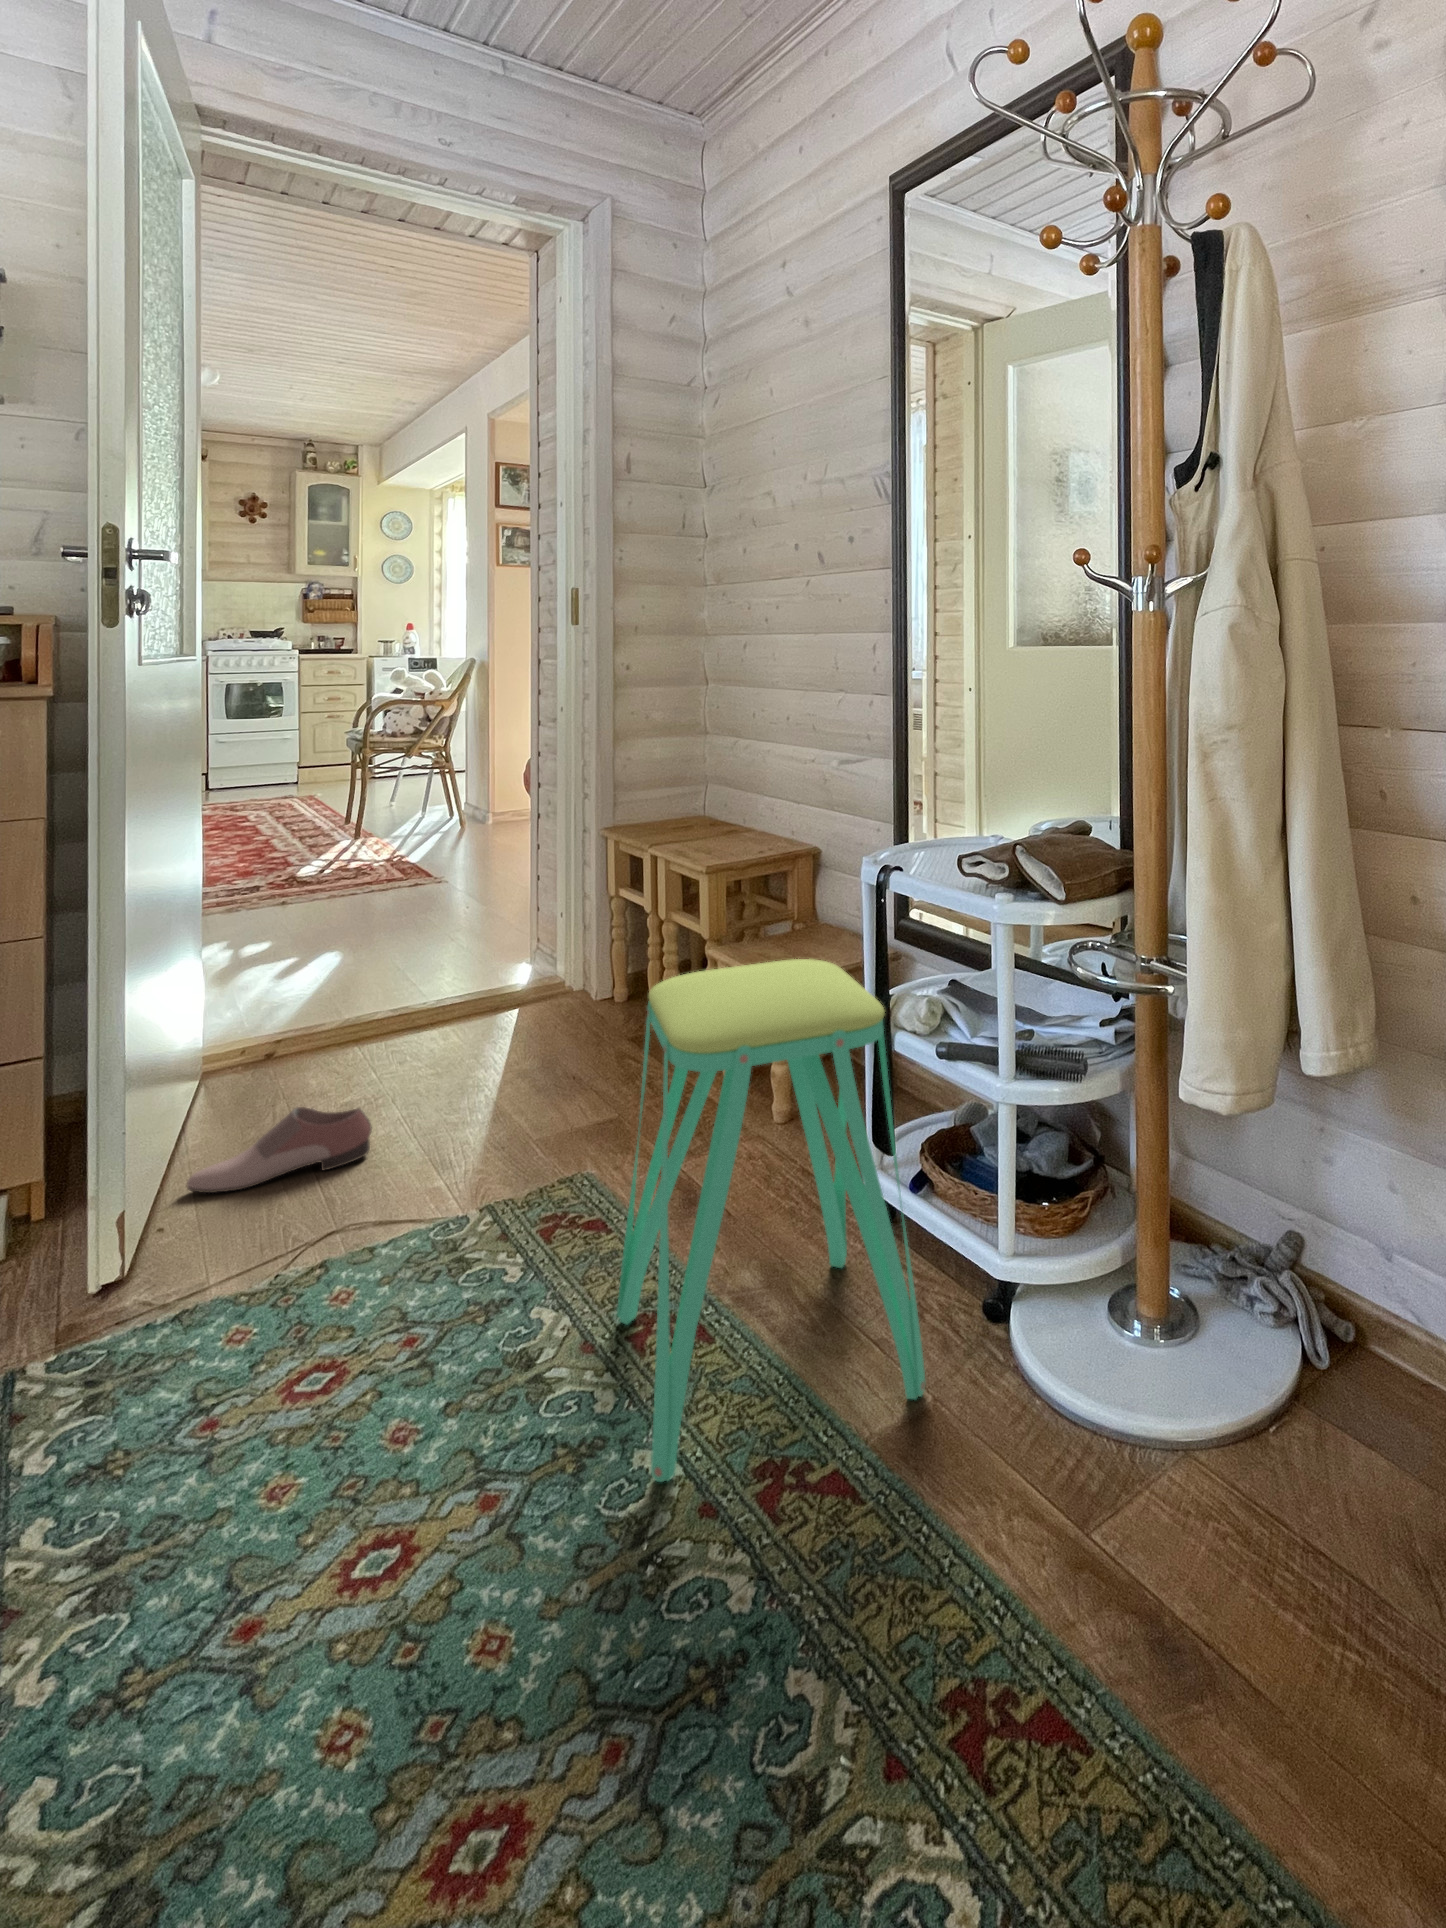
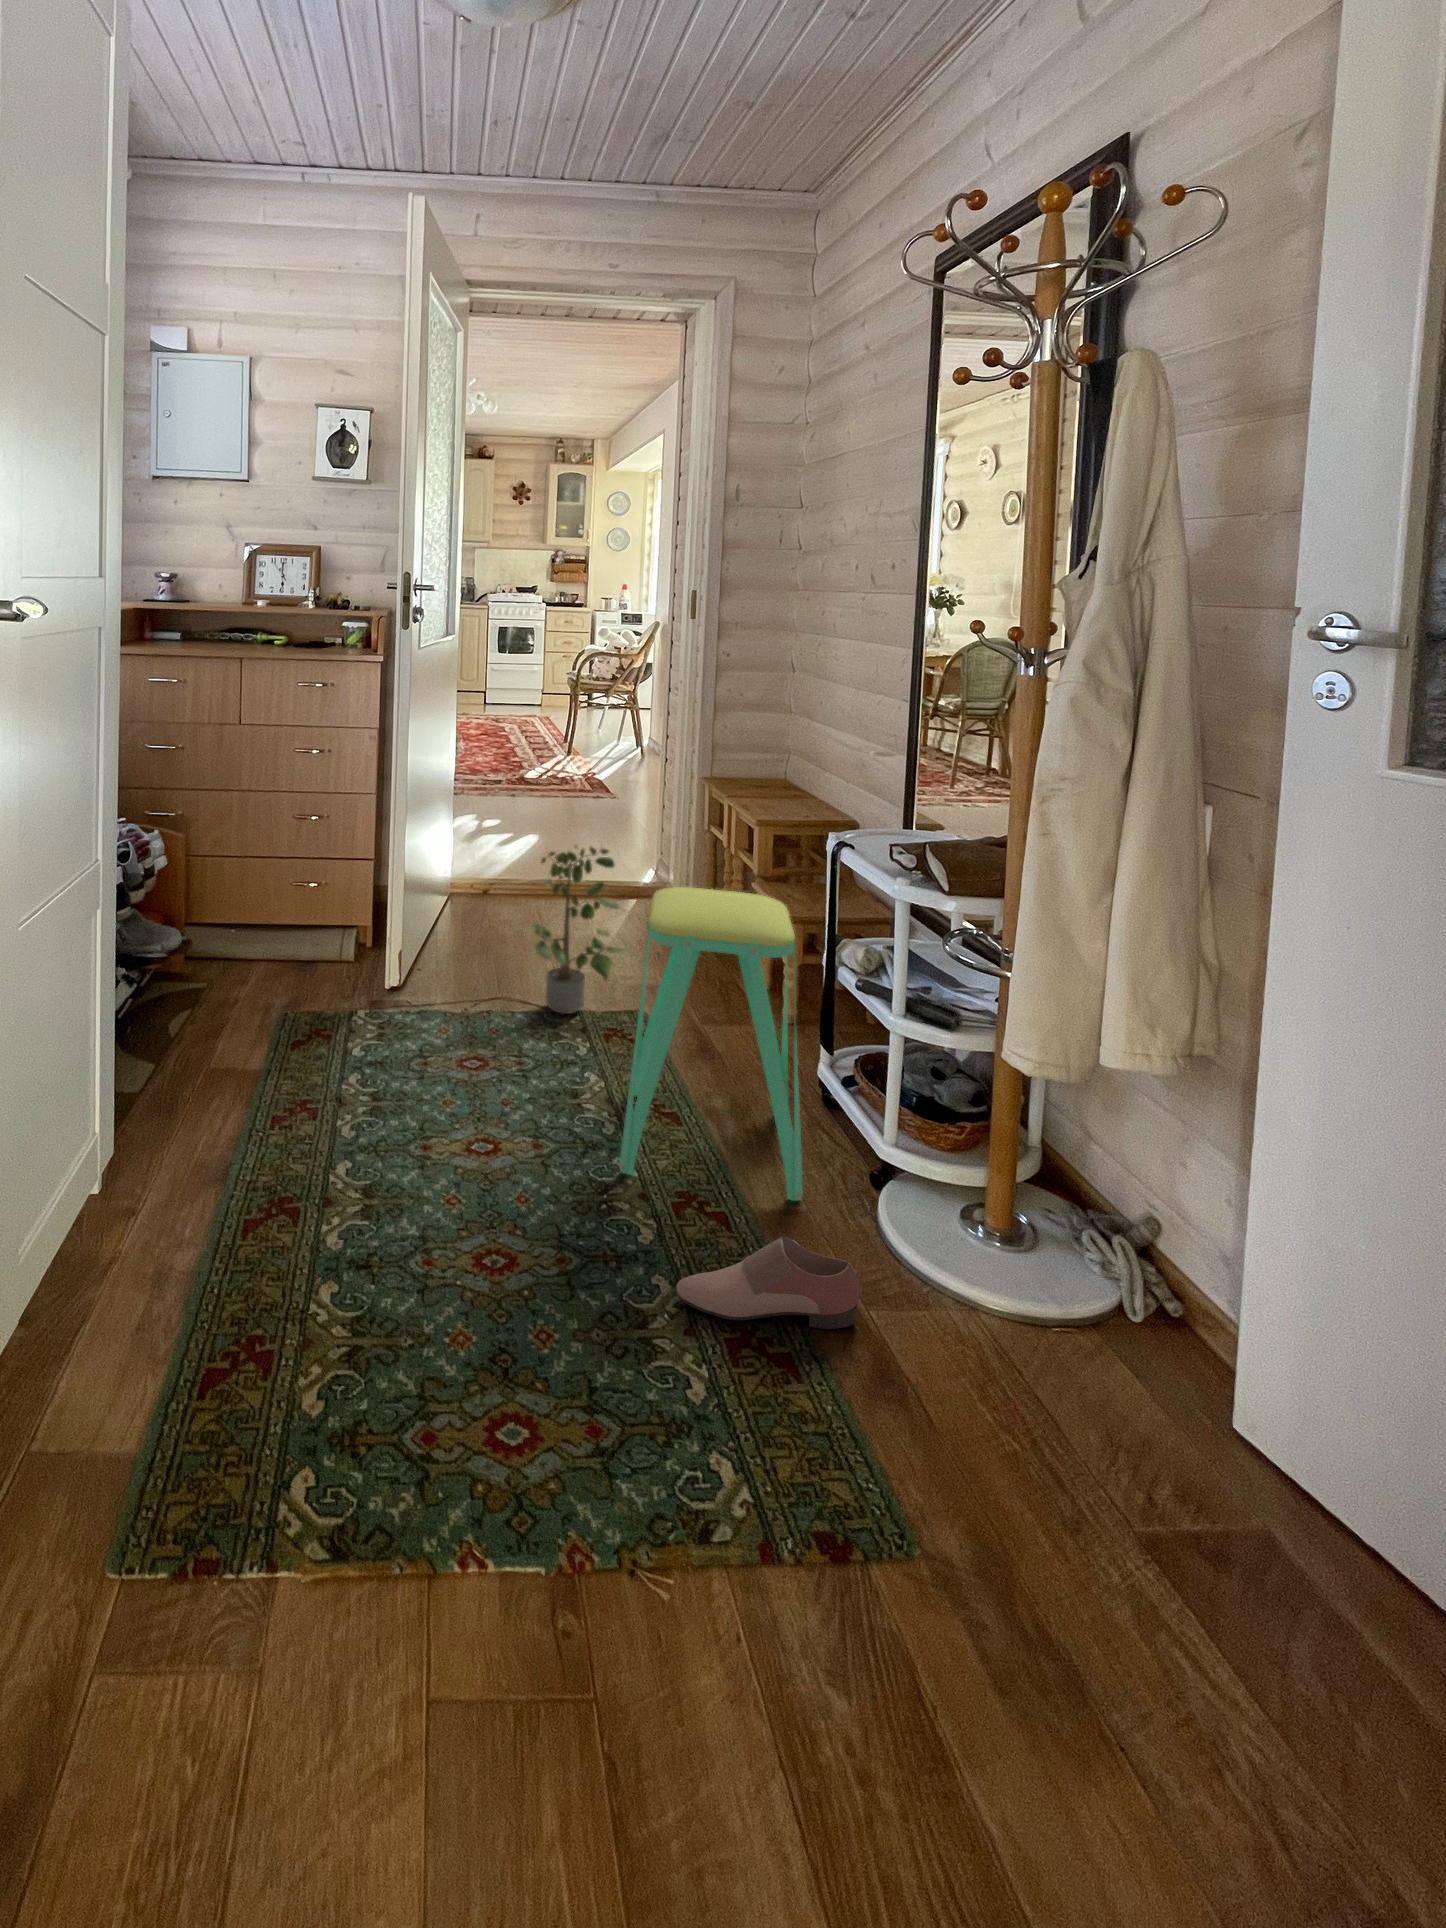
potted plant: none [393,935,567,1225] -> present [531,847,626,1014]
shoe: present [187,1107,372,1193] -> present [676,1237,861,1329]

